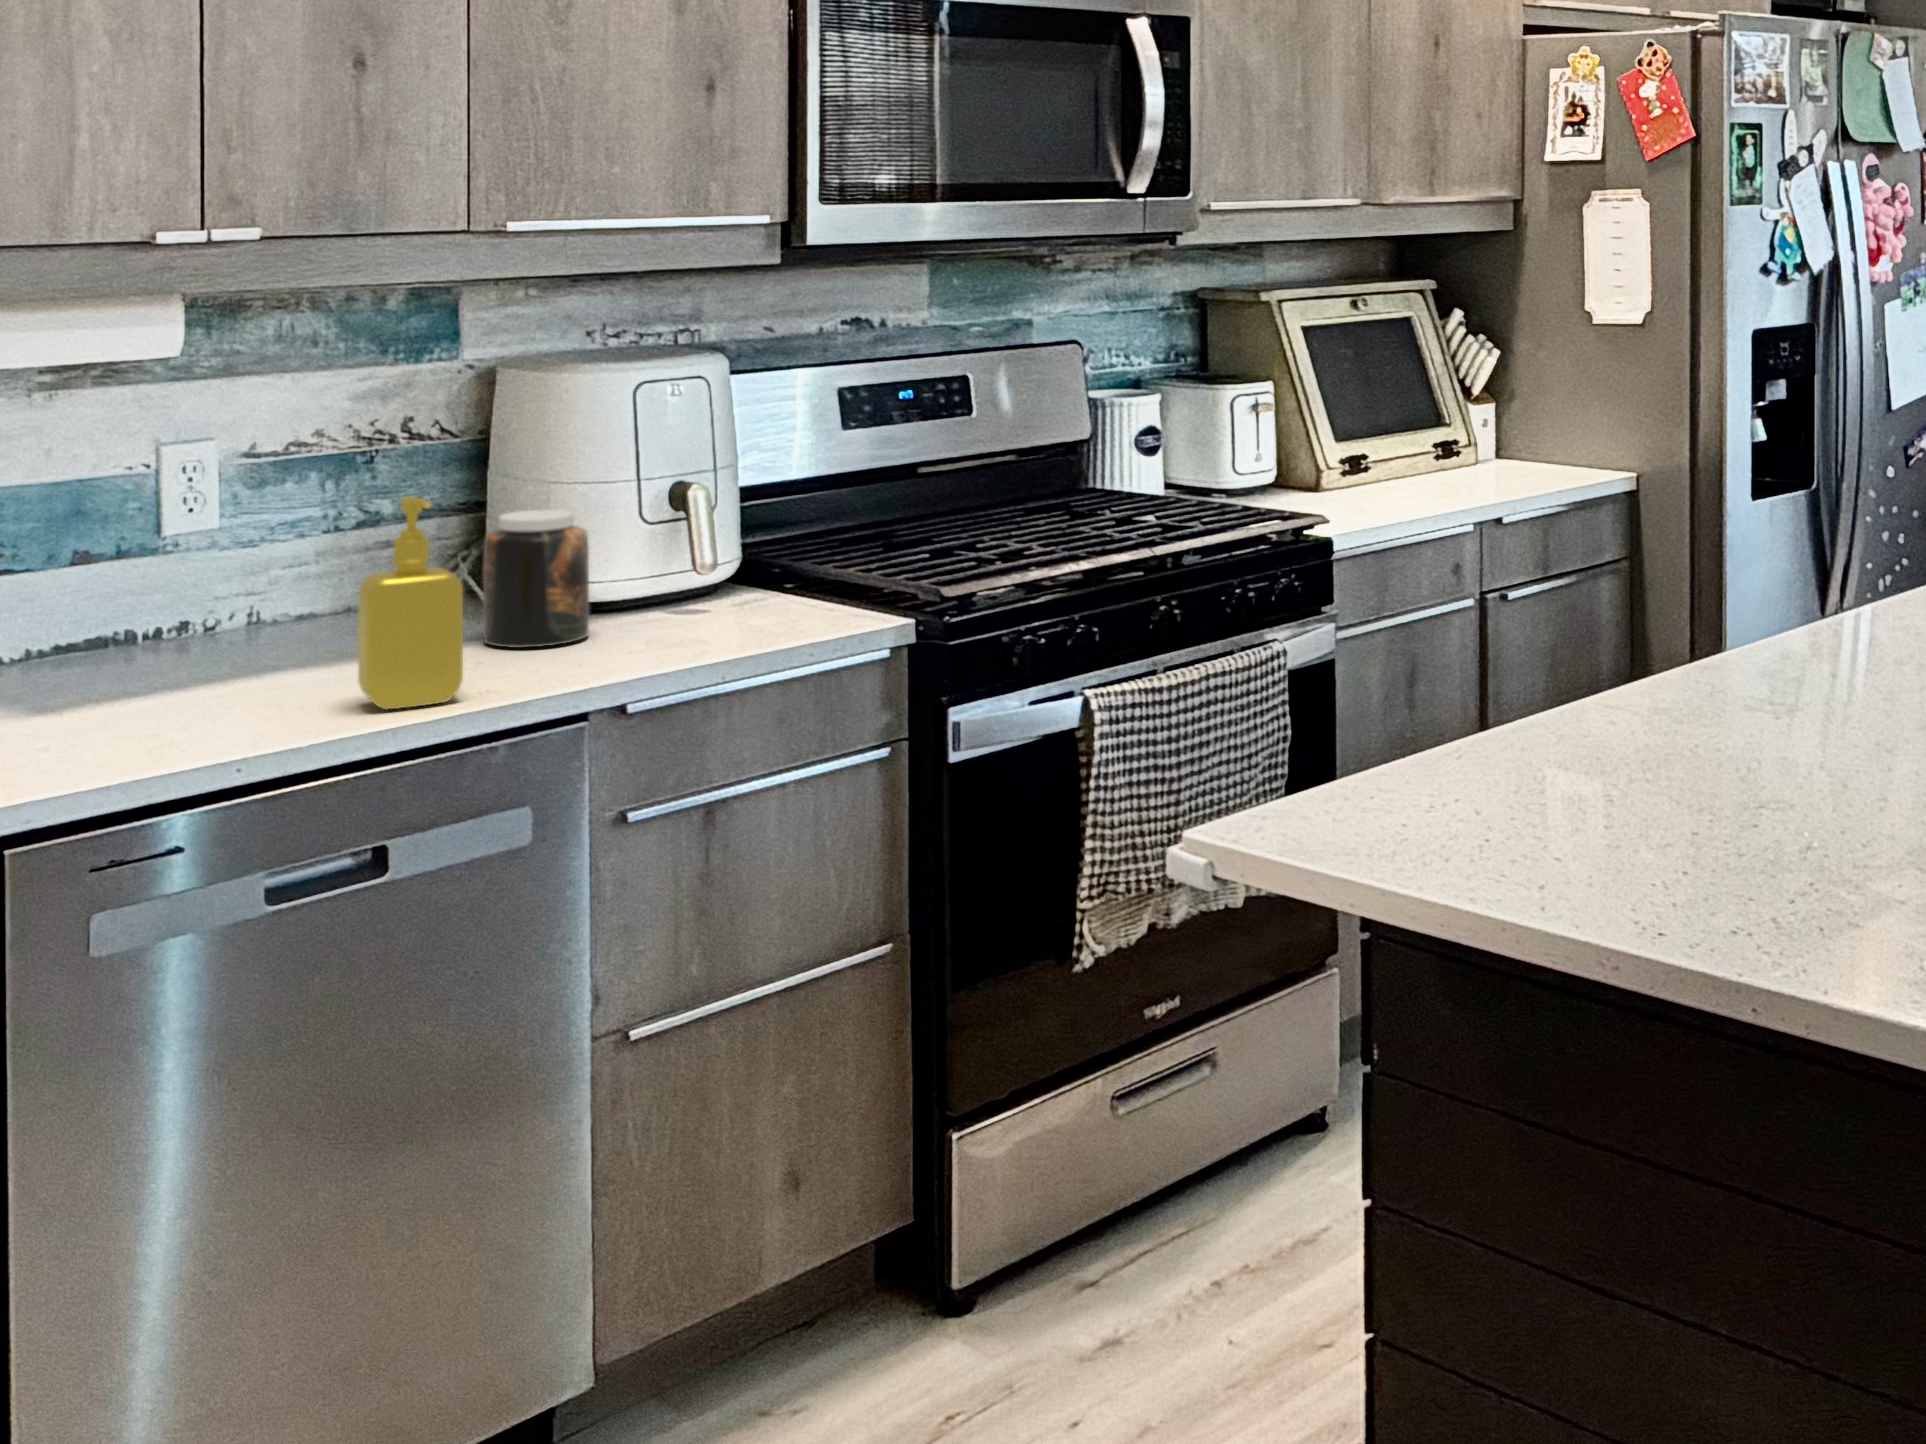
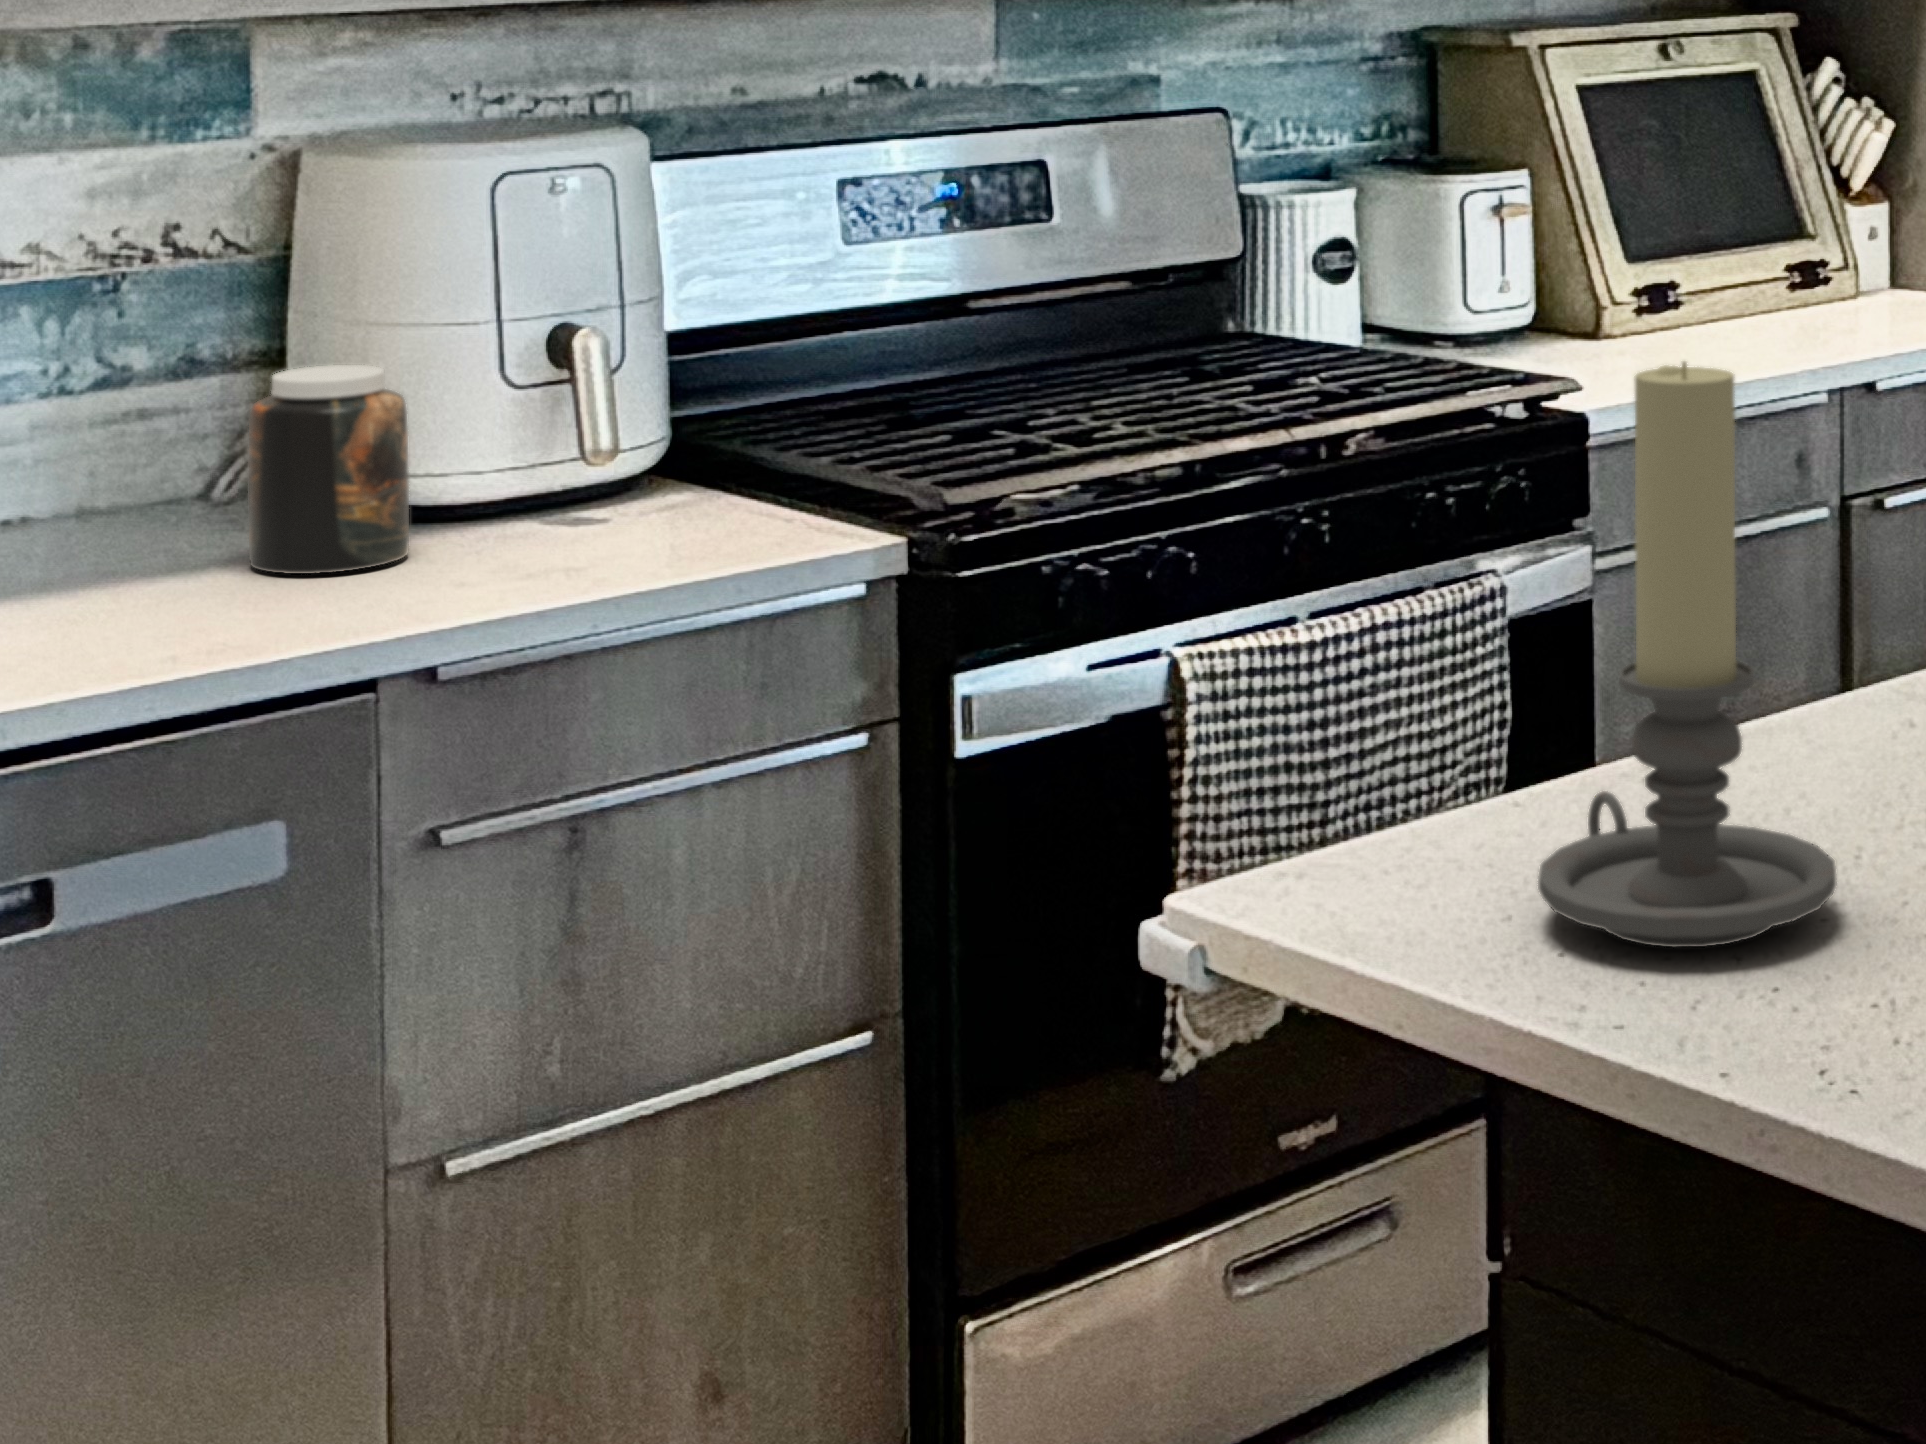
candle holder: none [1456,489,1641,851] -> present [1538,362,1837,947]
soap dispenser: present [358,496,463,709] -> none [17,348,172,671]

